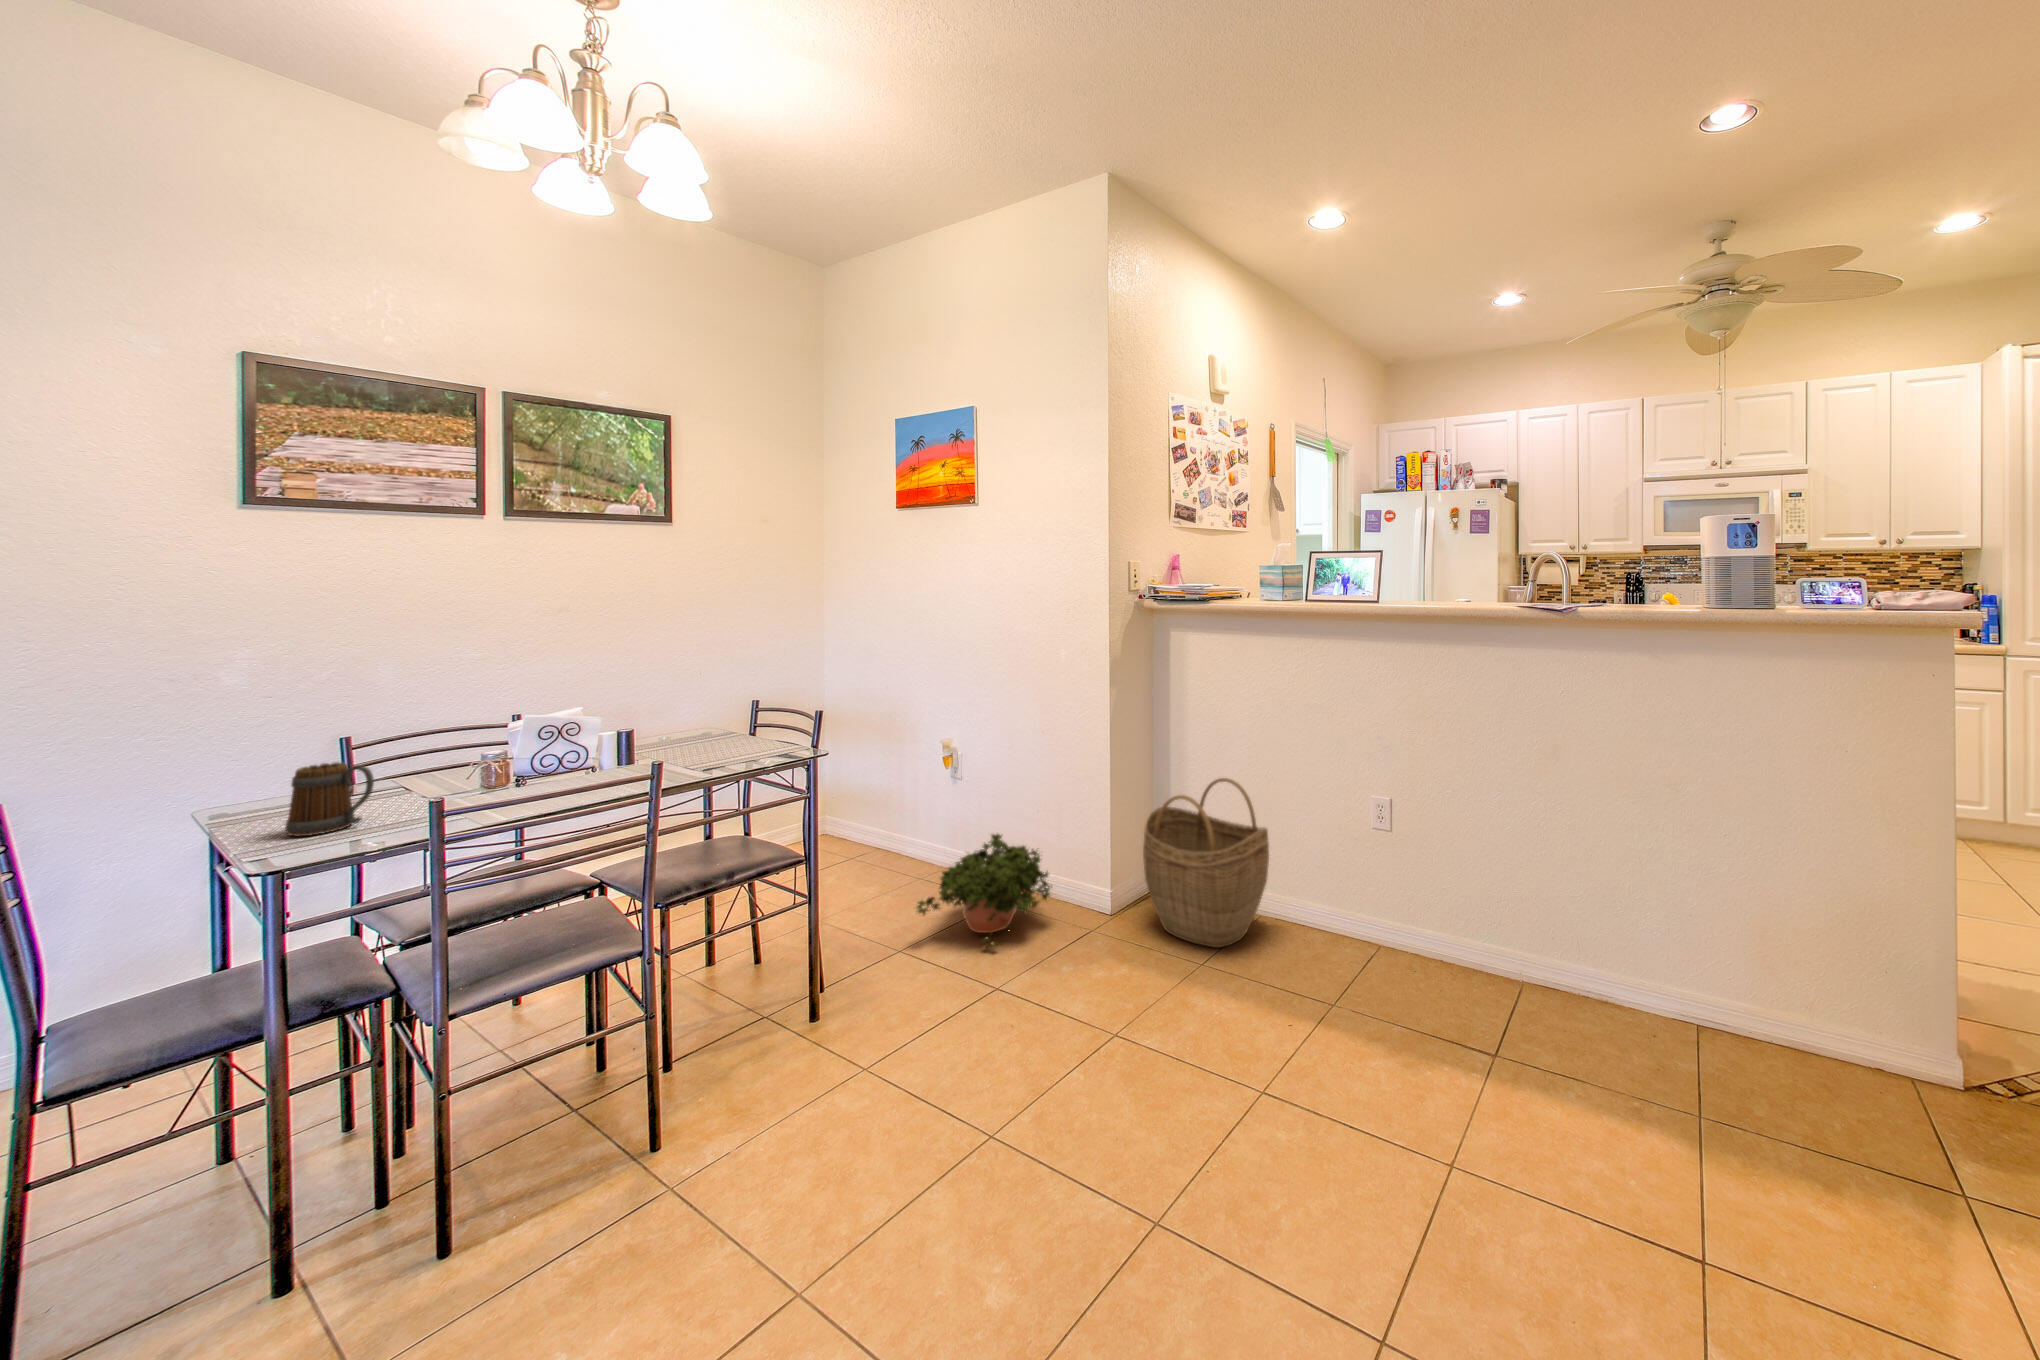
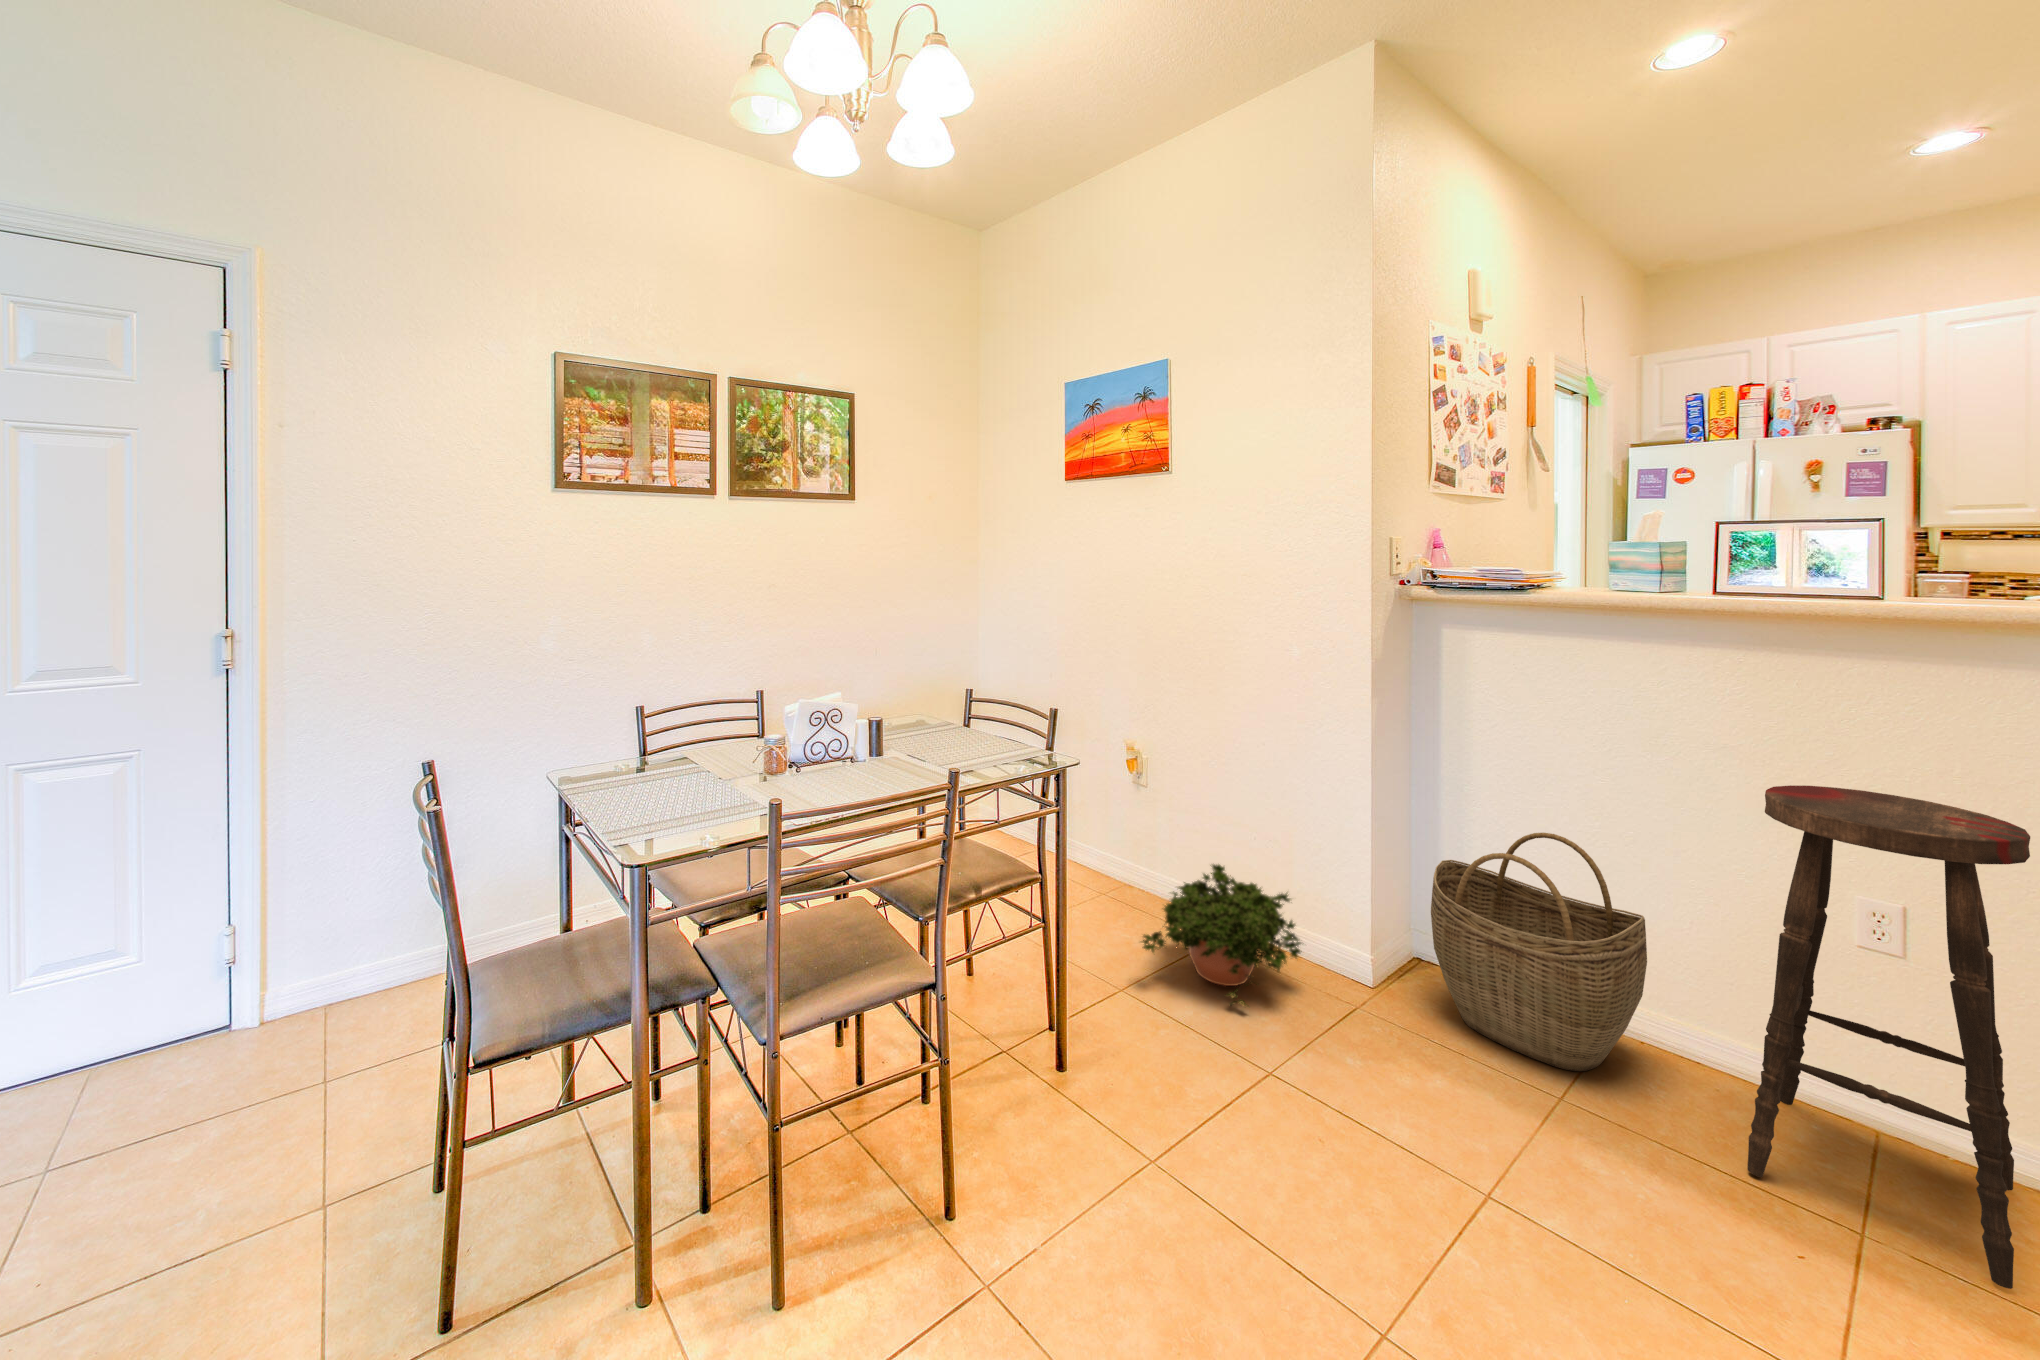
bar stool: none [1291,726,1432,1023] -> present [1747,785,2030,1289]
mug: present [285,762,374,836] -> none [636,736,700,807]

